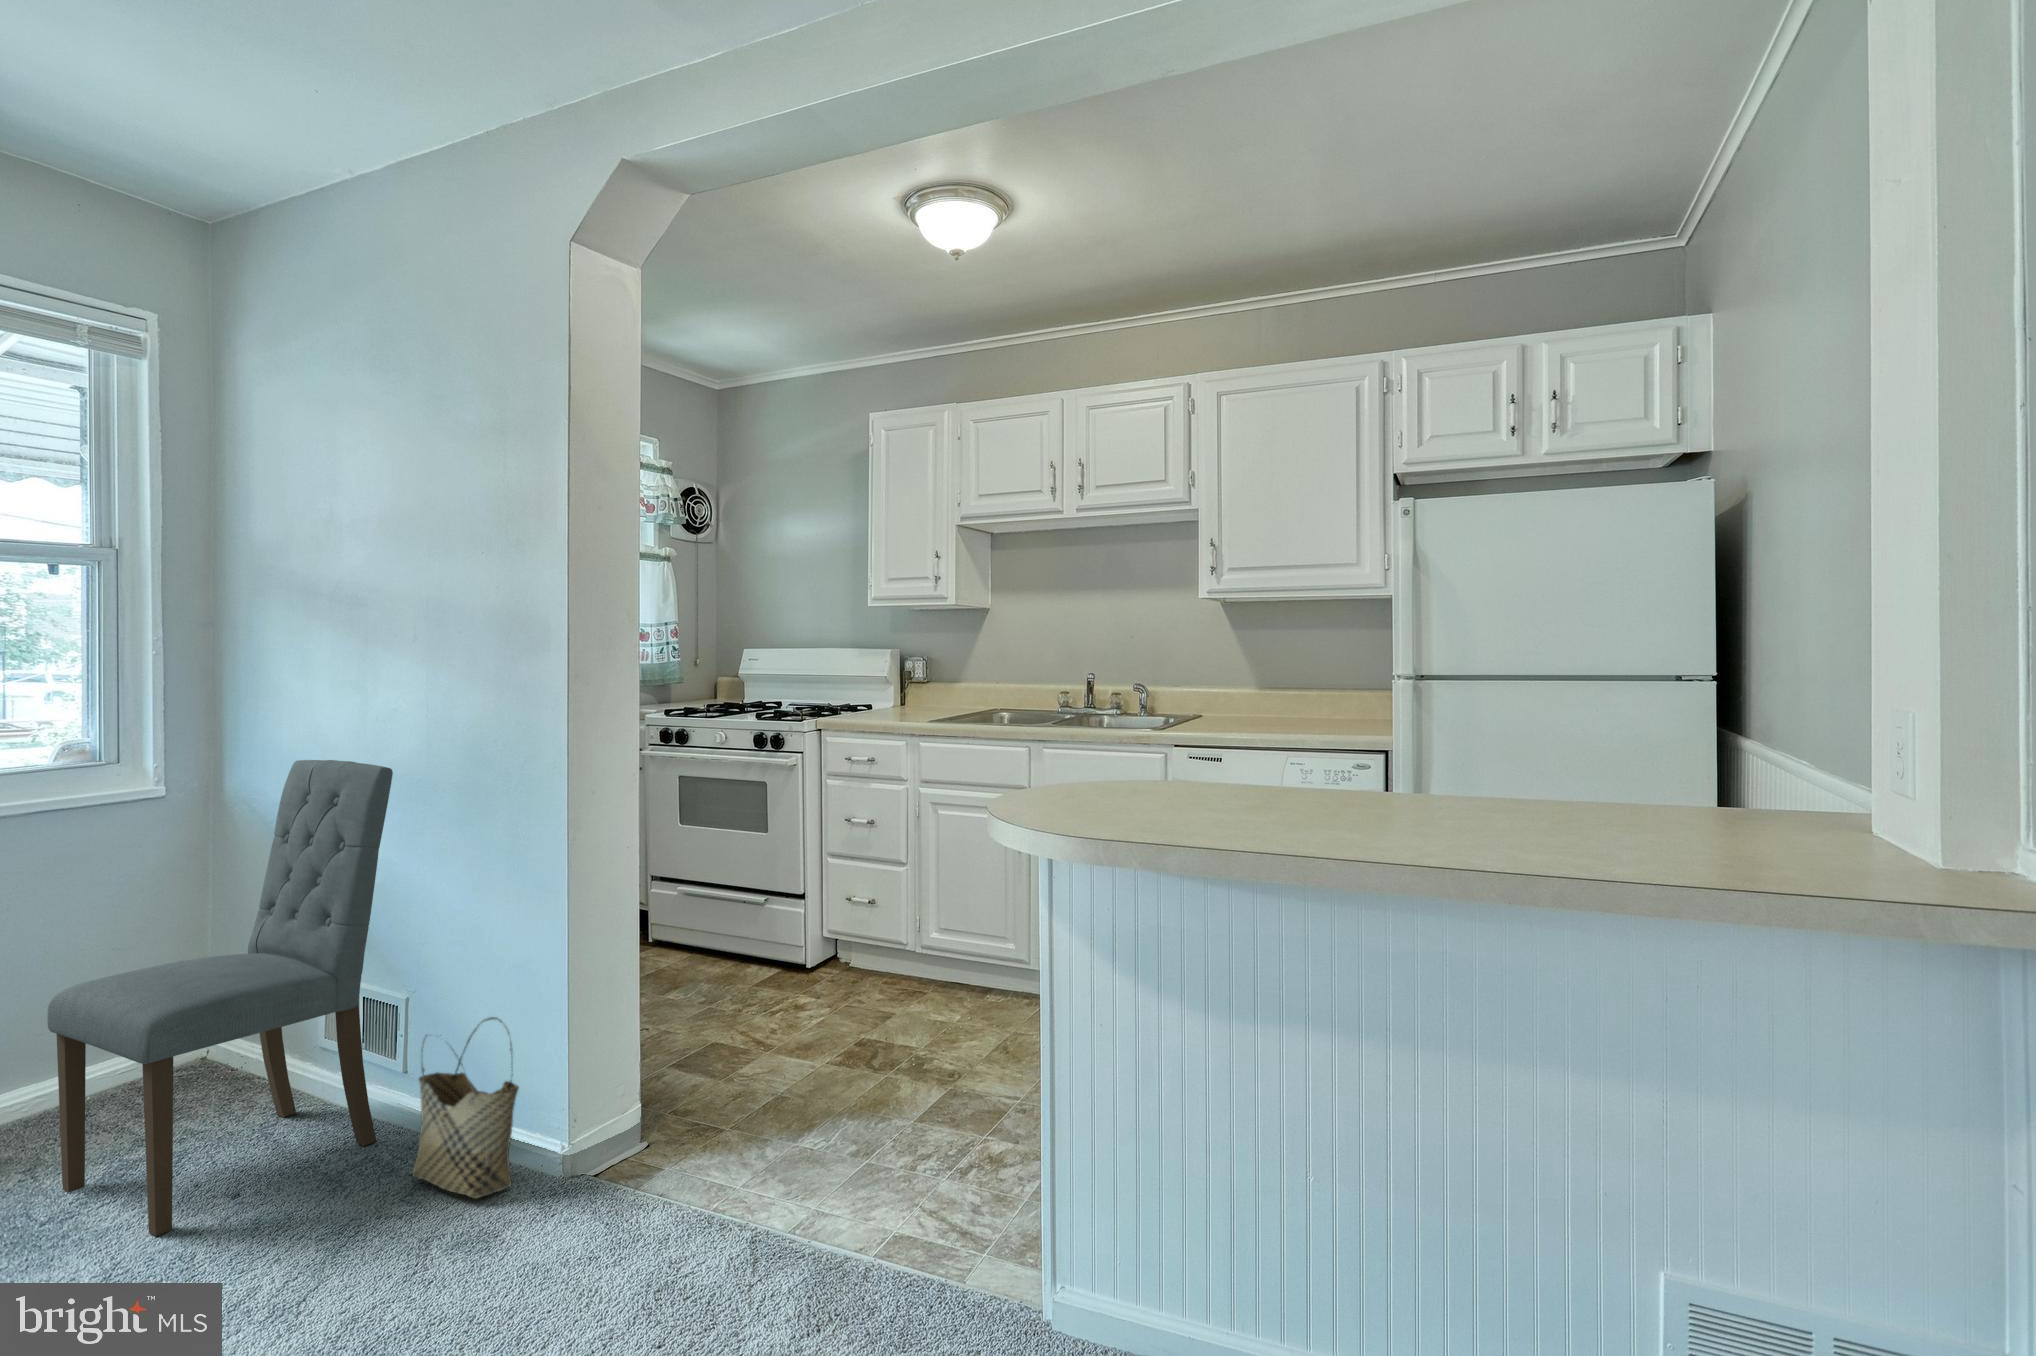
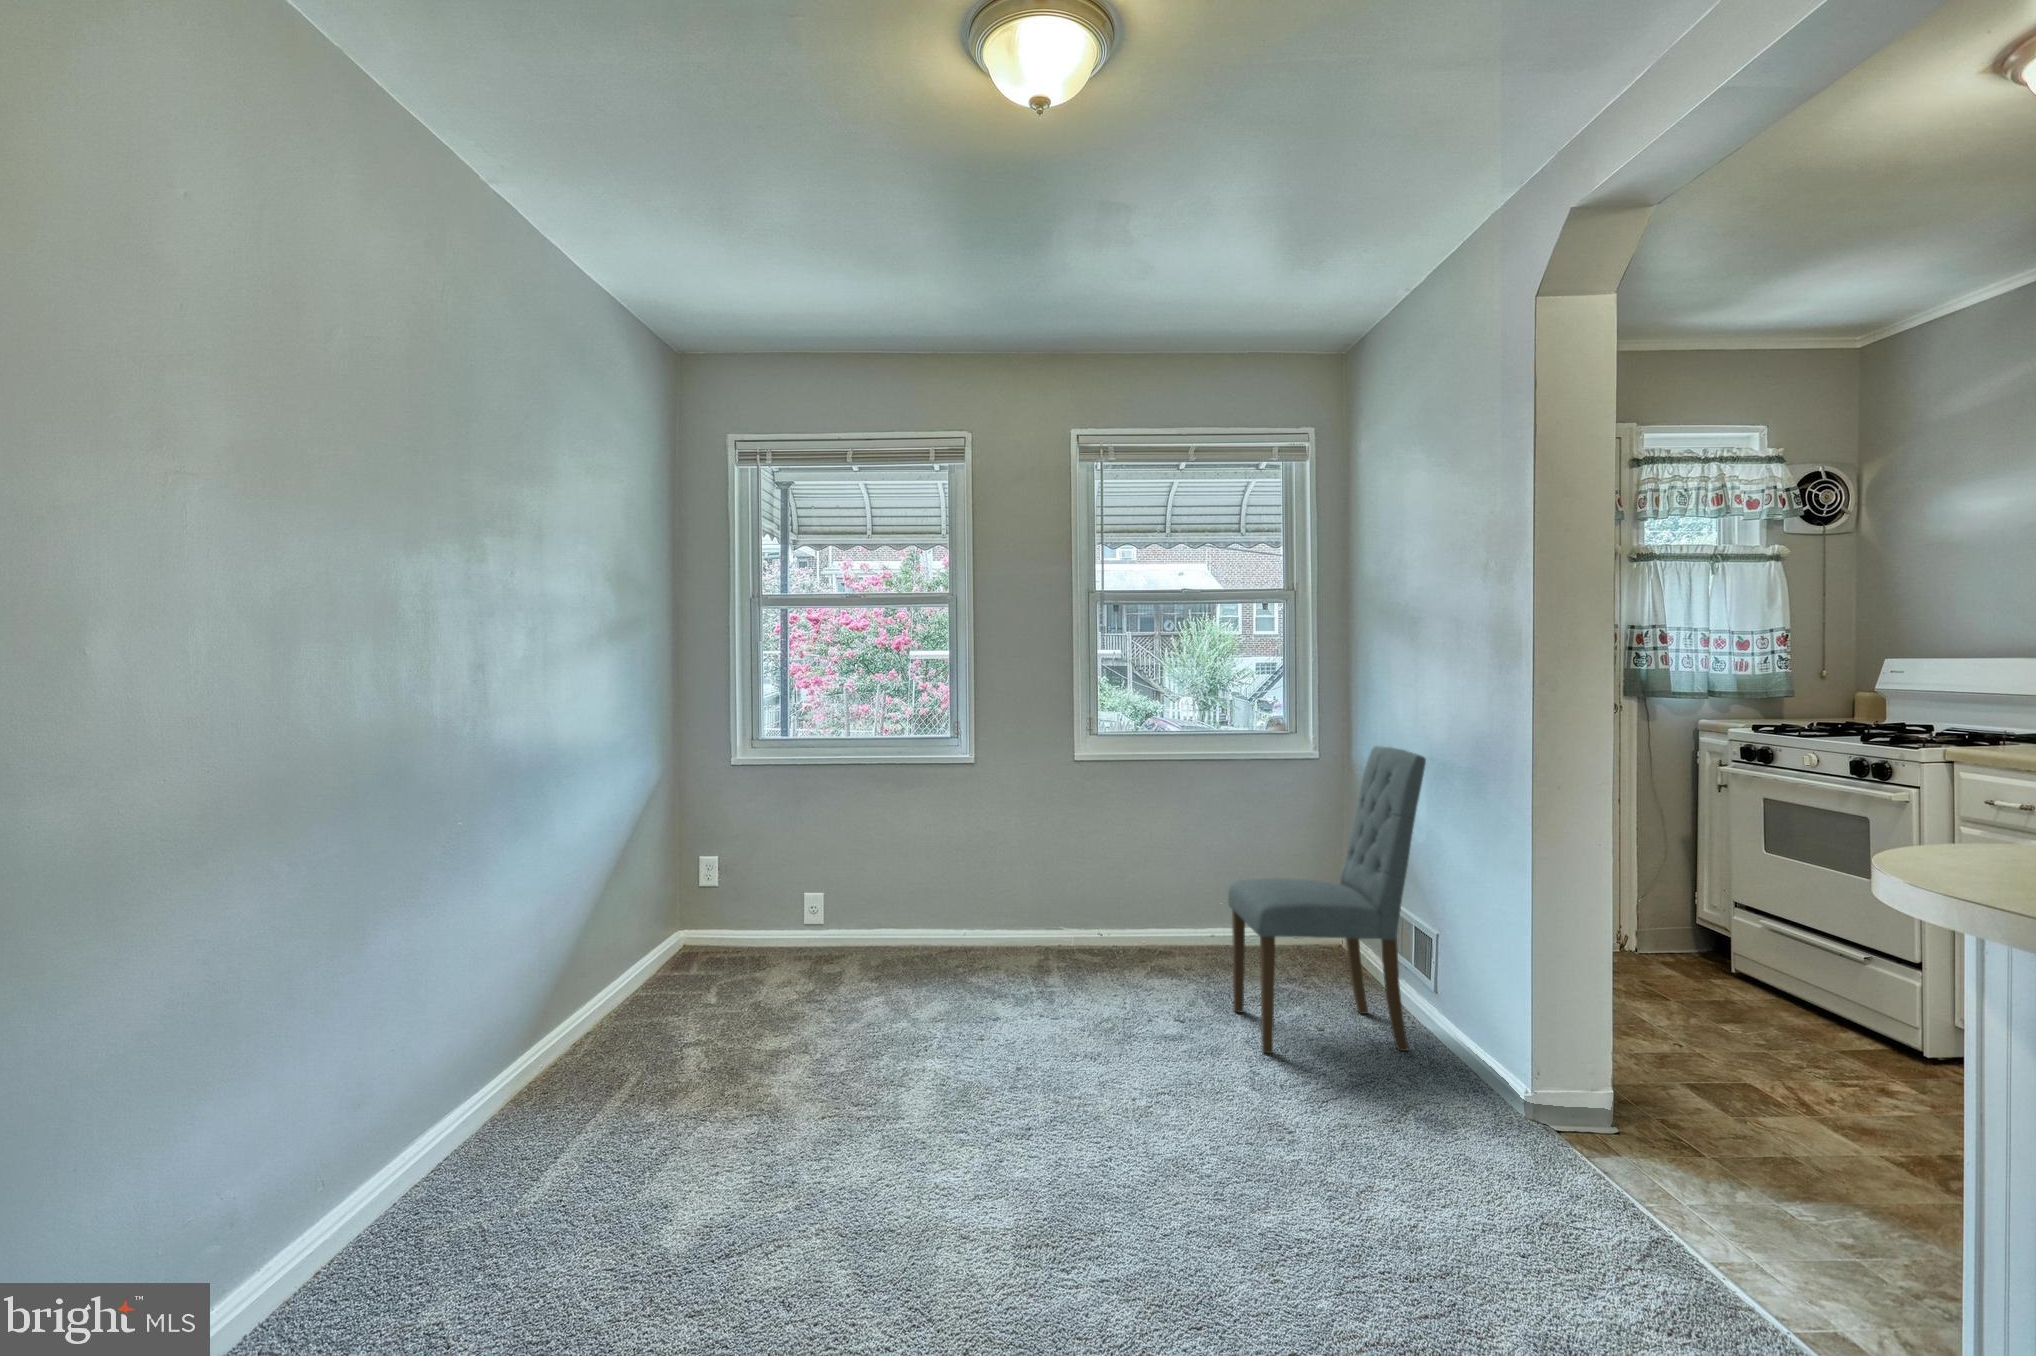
woven basket: present [412,1017,519,1198] -> none [1417,969,1492,1118]

